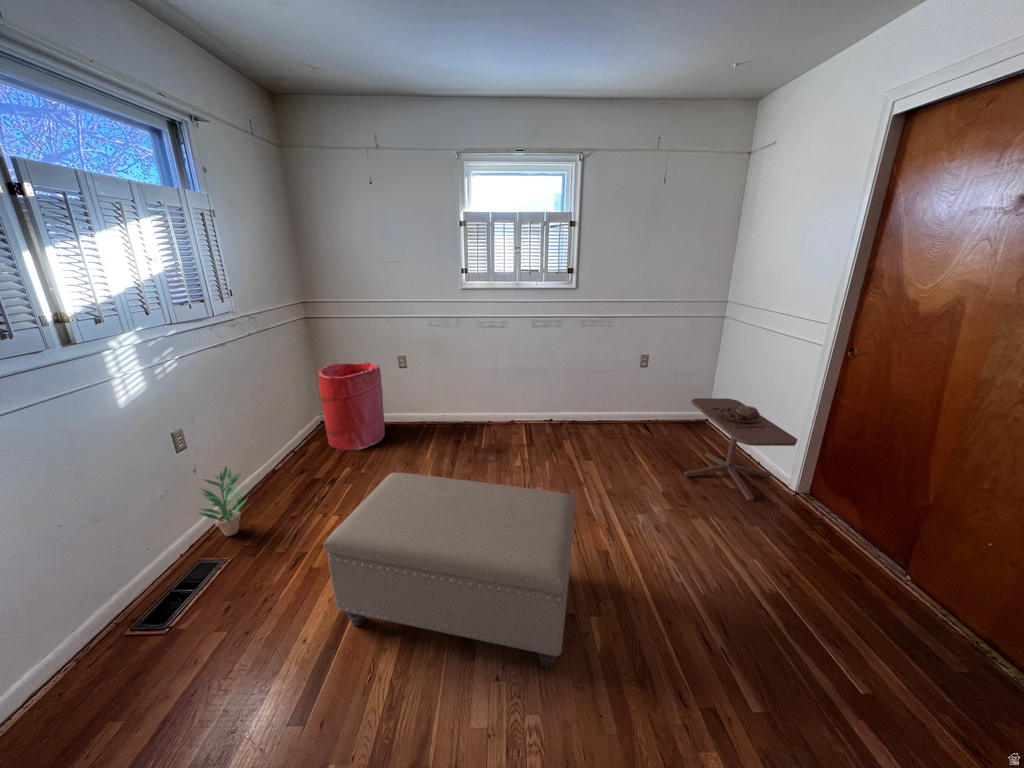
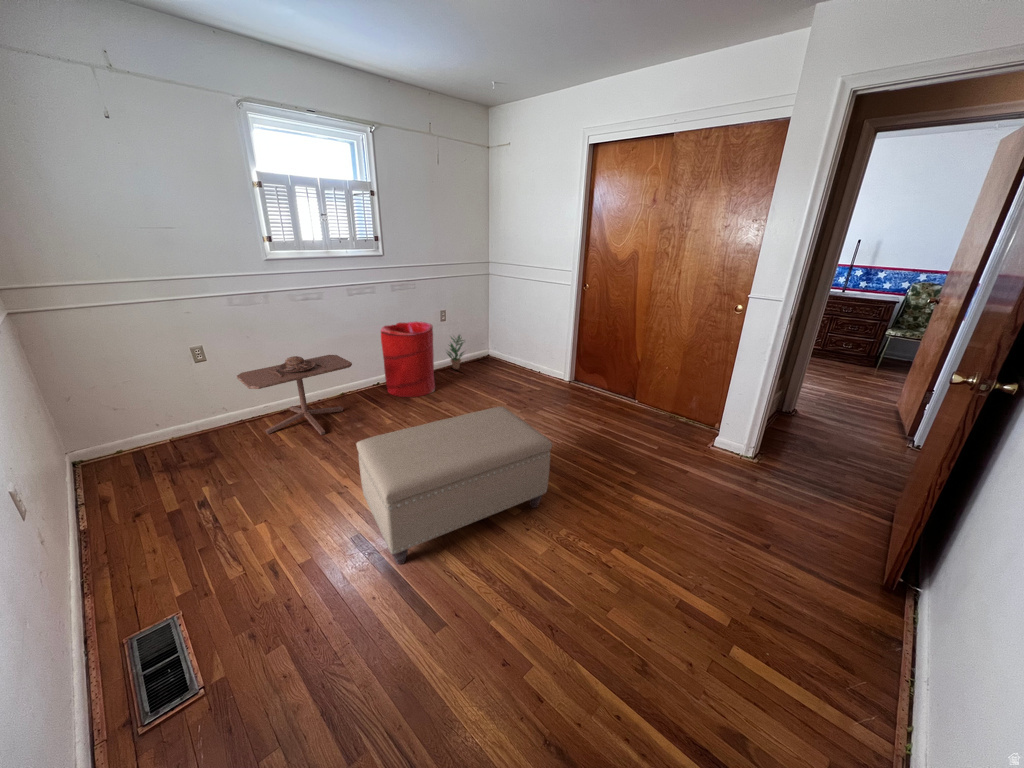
laundry hamper: present [318,363,385,450] -> present [381,321,435,397]
side table: present [684,398,797,501] -> present [237,355,352,435]
potted plant: present [199,467,246,536] -> present [447,335,464,369]

